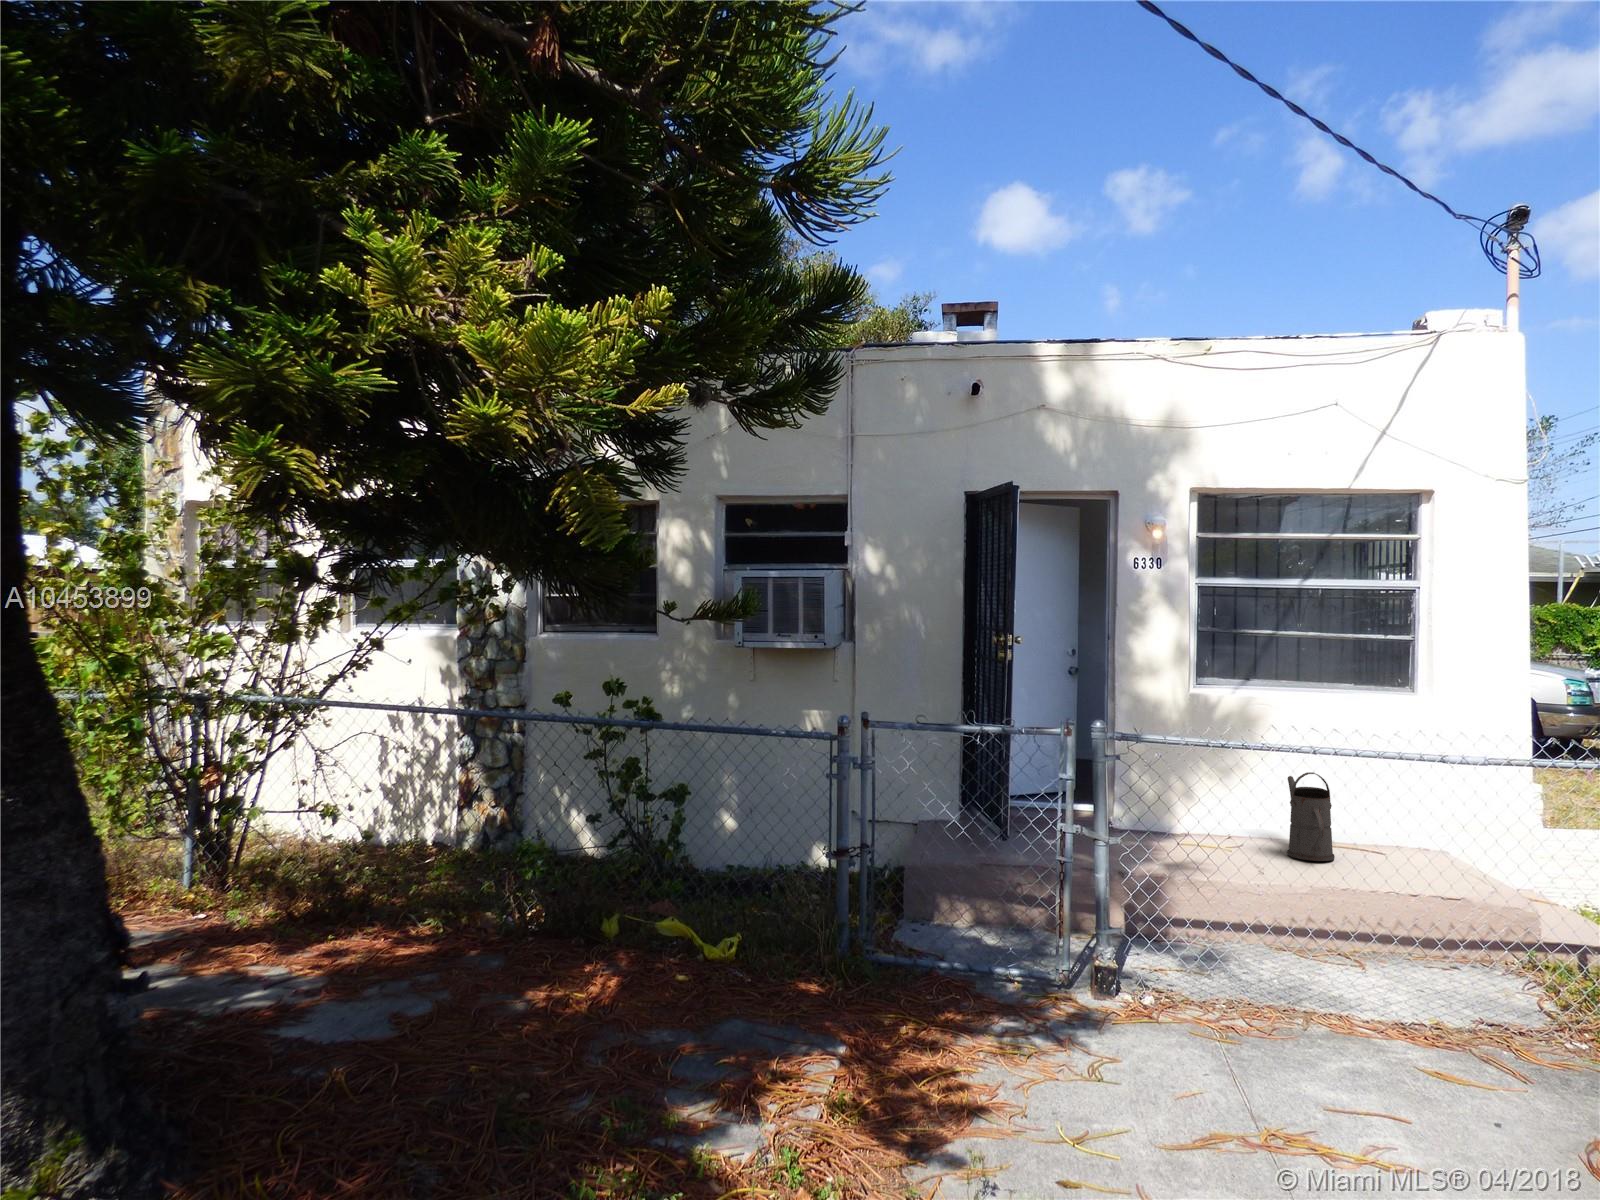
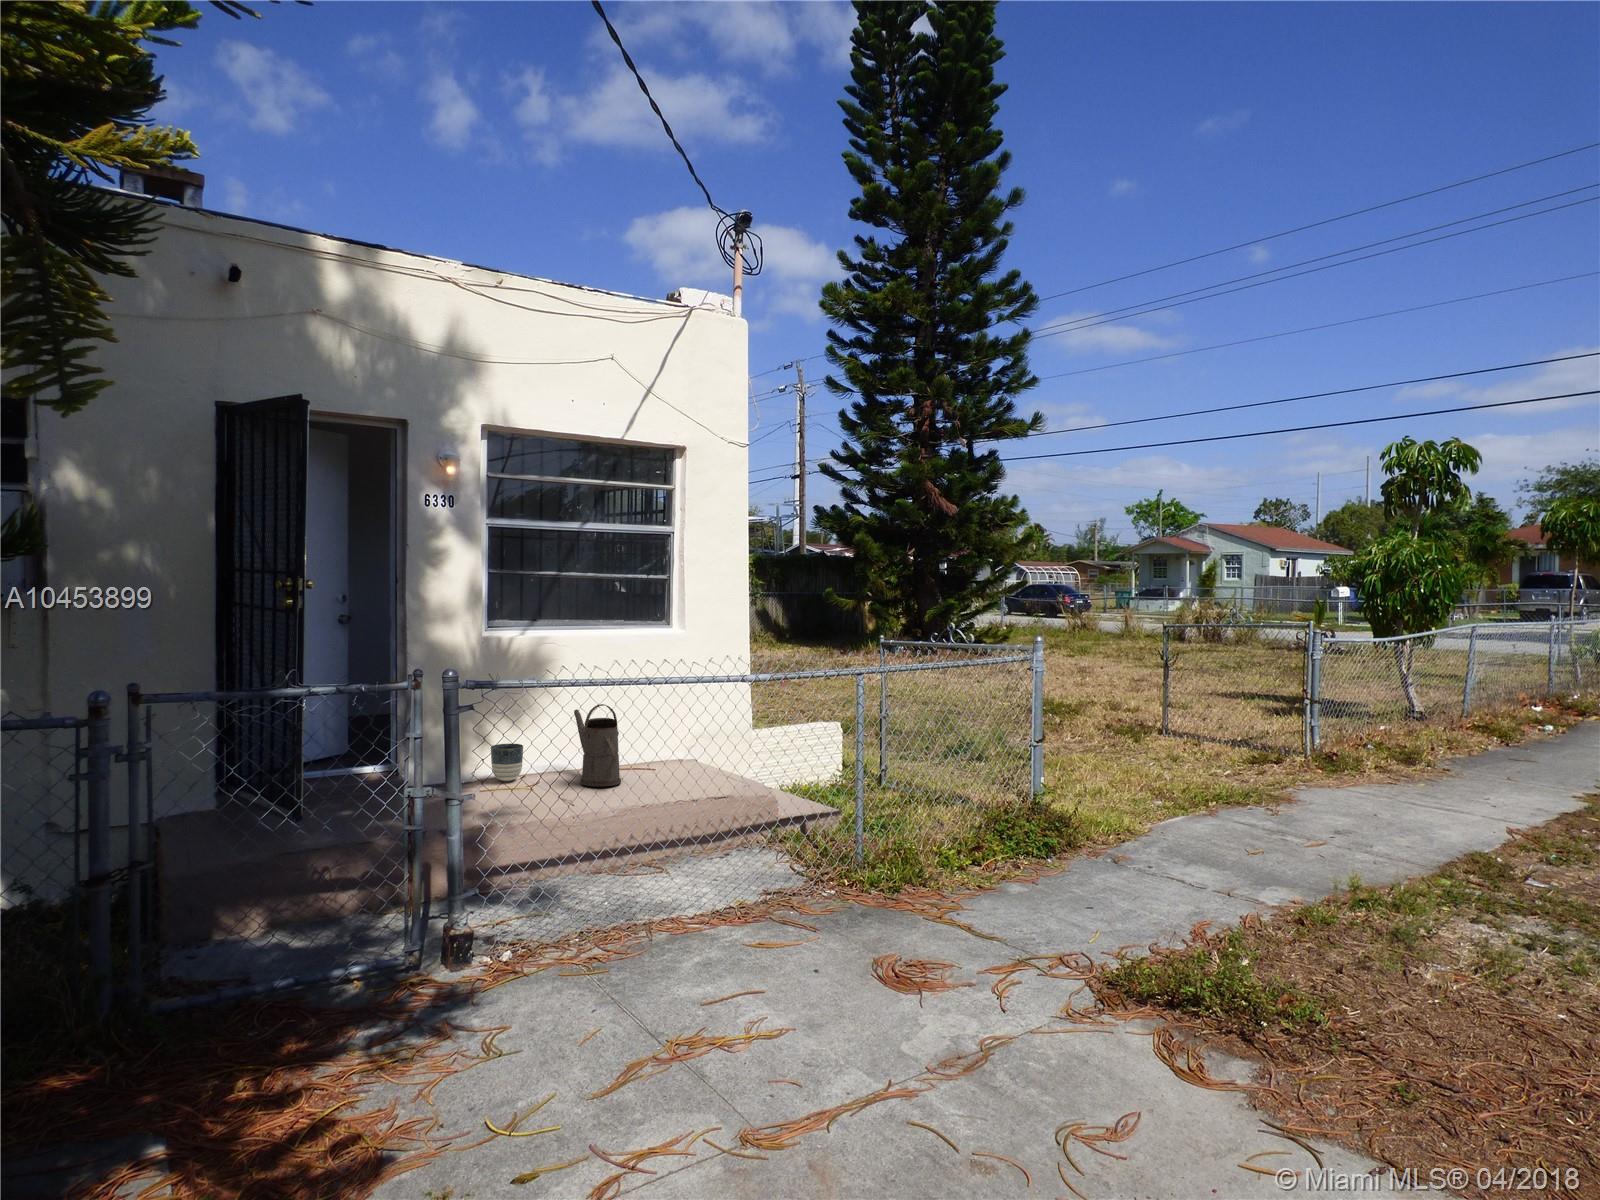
planter: none [1194,802,1228,840] -> present [491,744,523,781]

